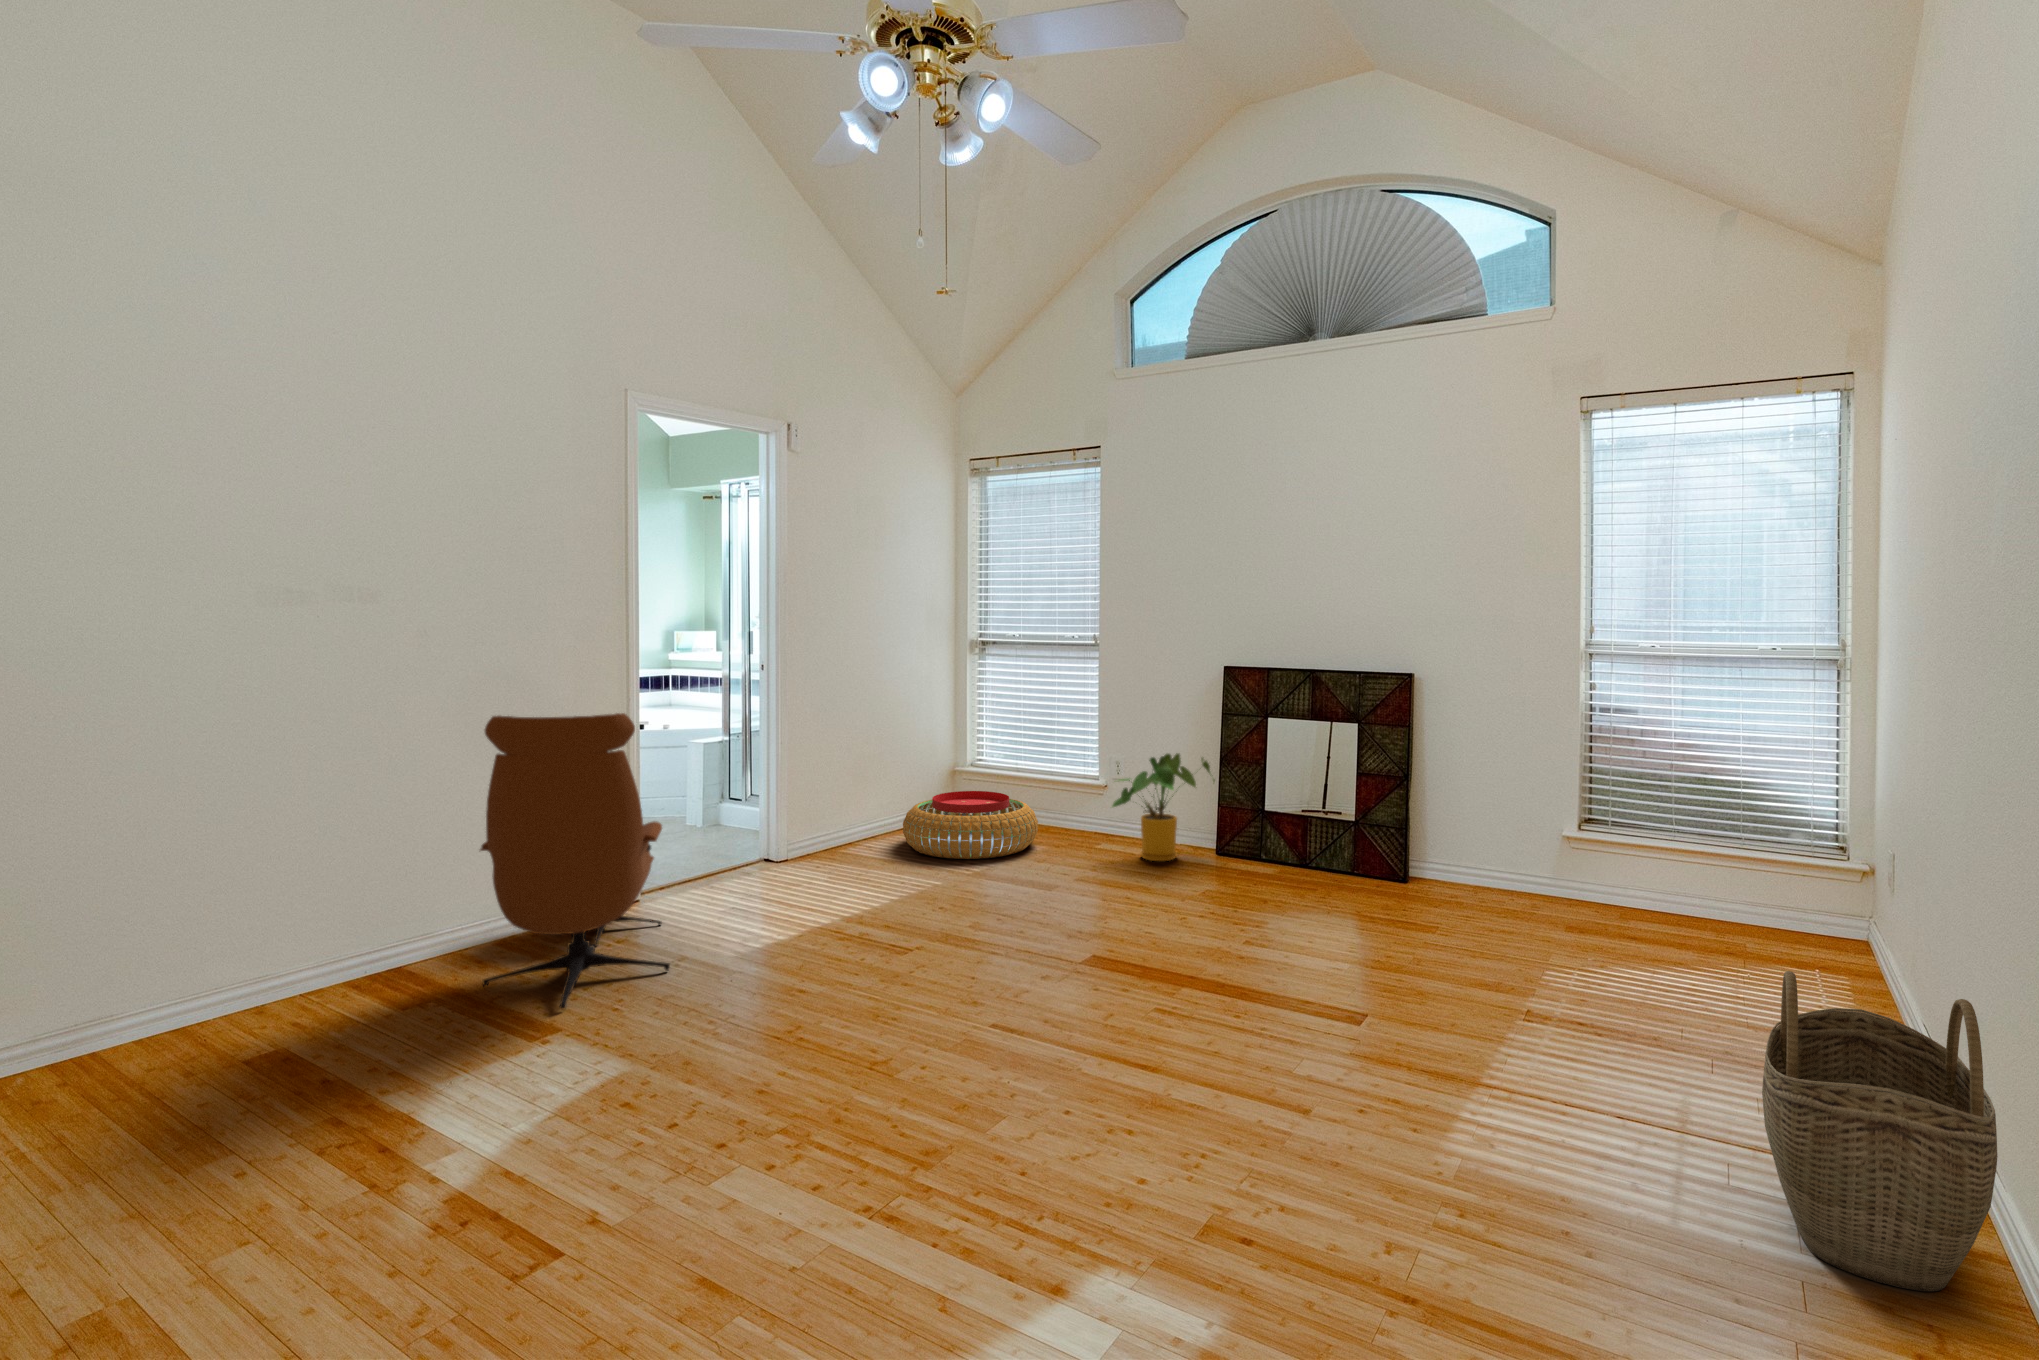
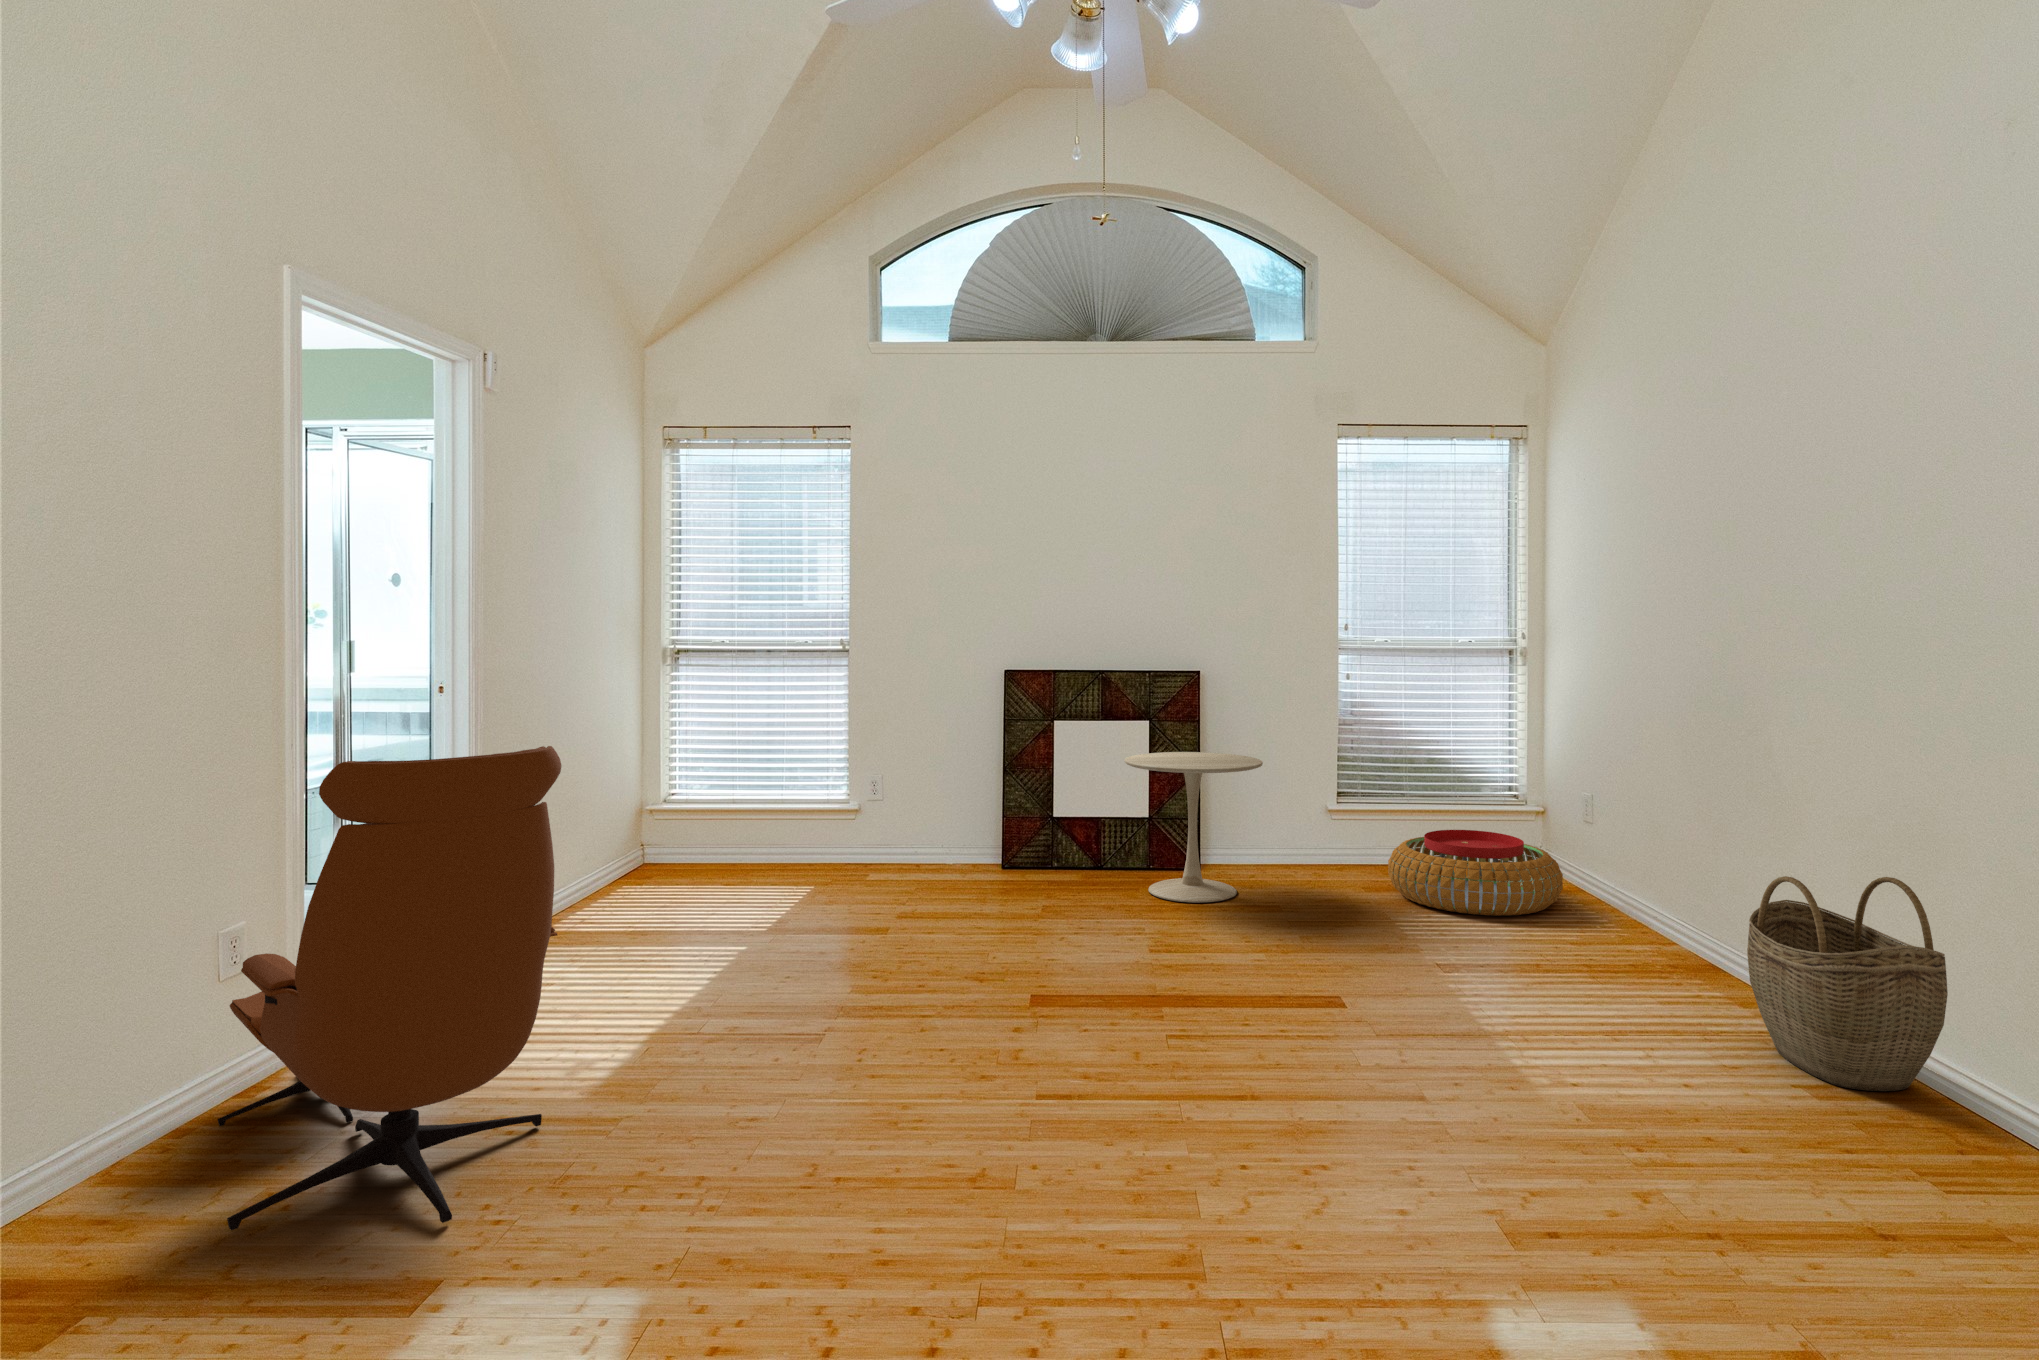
house plant: present [1112,753,1215,861] -> none [896,765,999,884]
side table: none [1295,756,1442,913] -> present [1125,752,1263,903]
pouf: present [903,791,1038,859] -> present [1388,830,1563,916]

